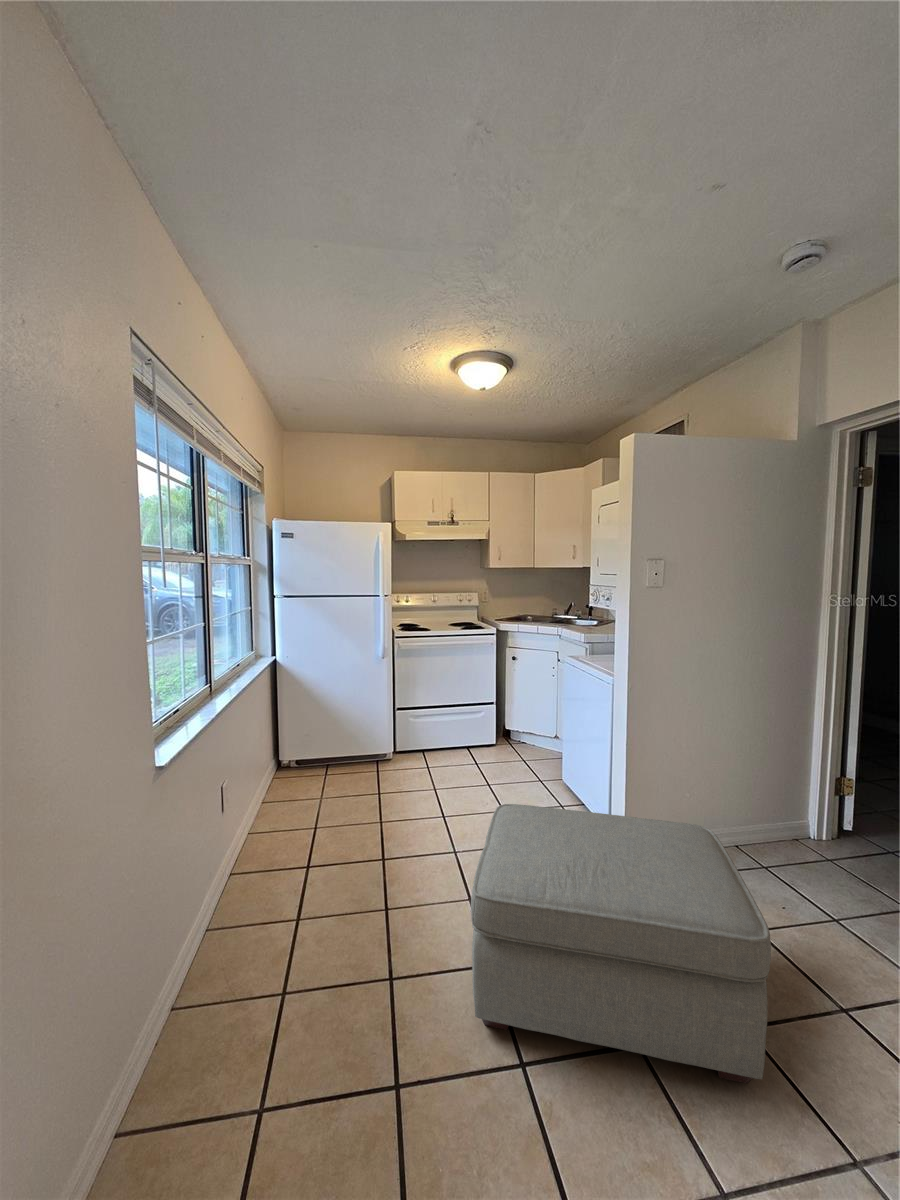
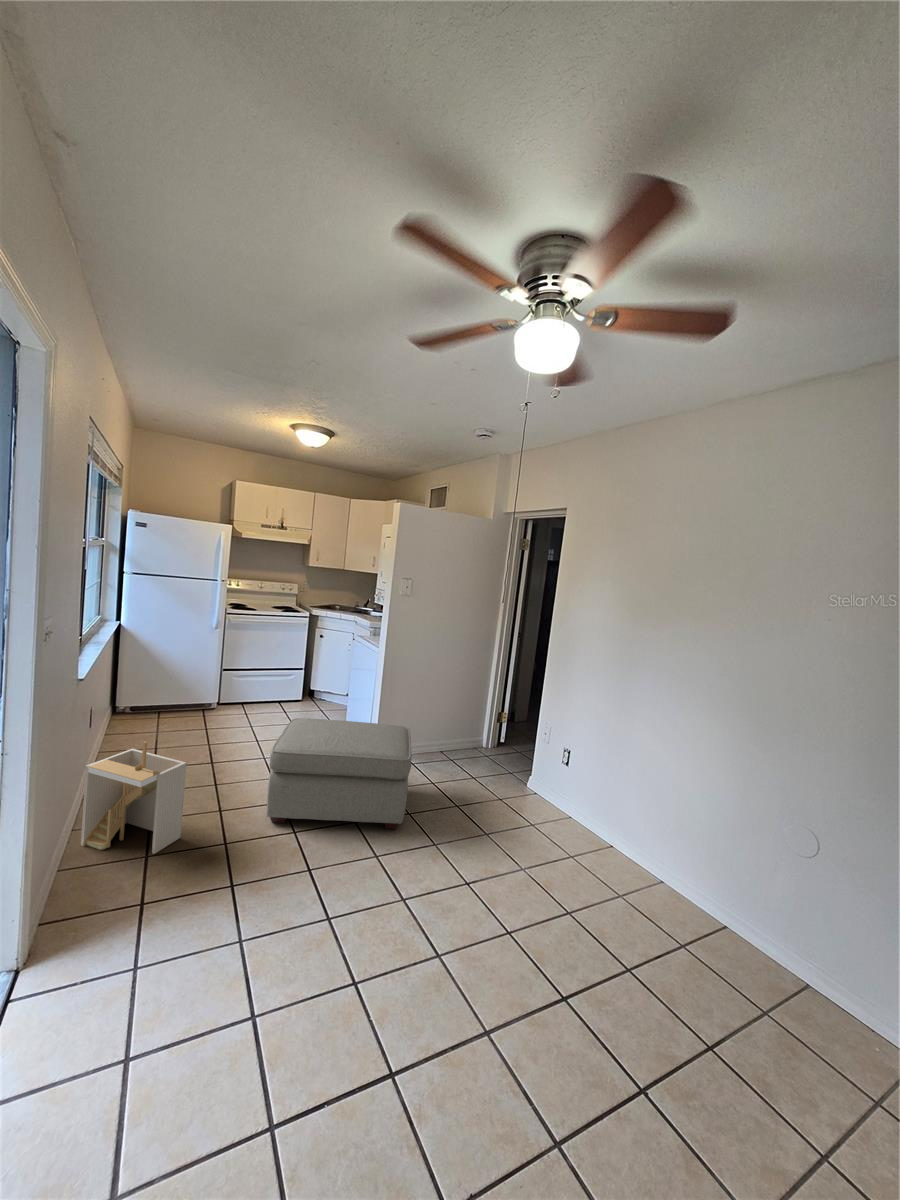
storage bin: none [172,873,330,1105] -> present [81,741,187,854]

